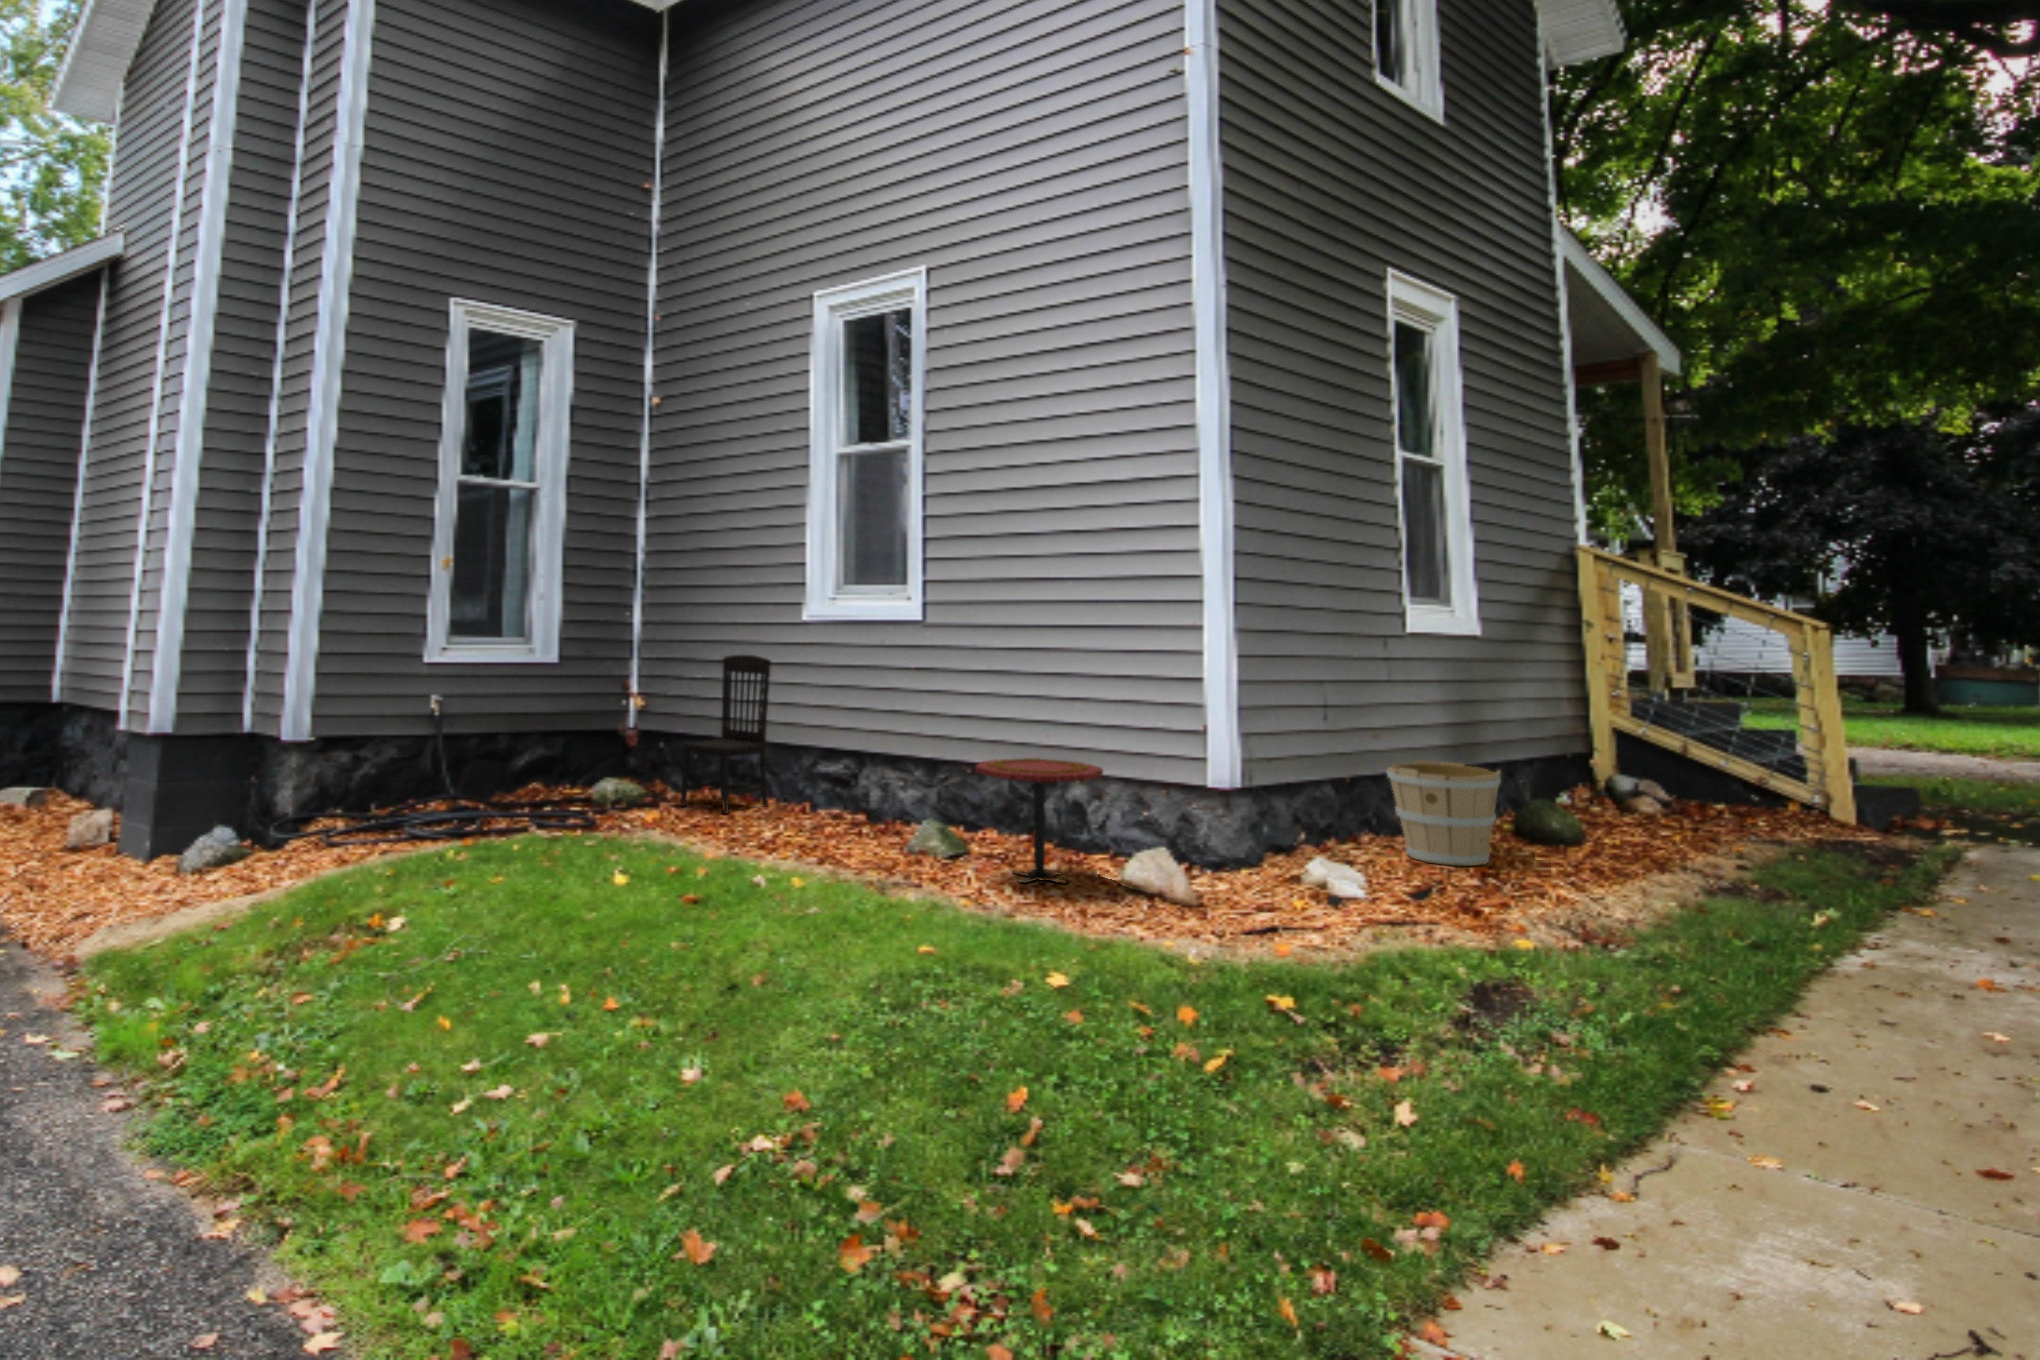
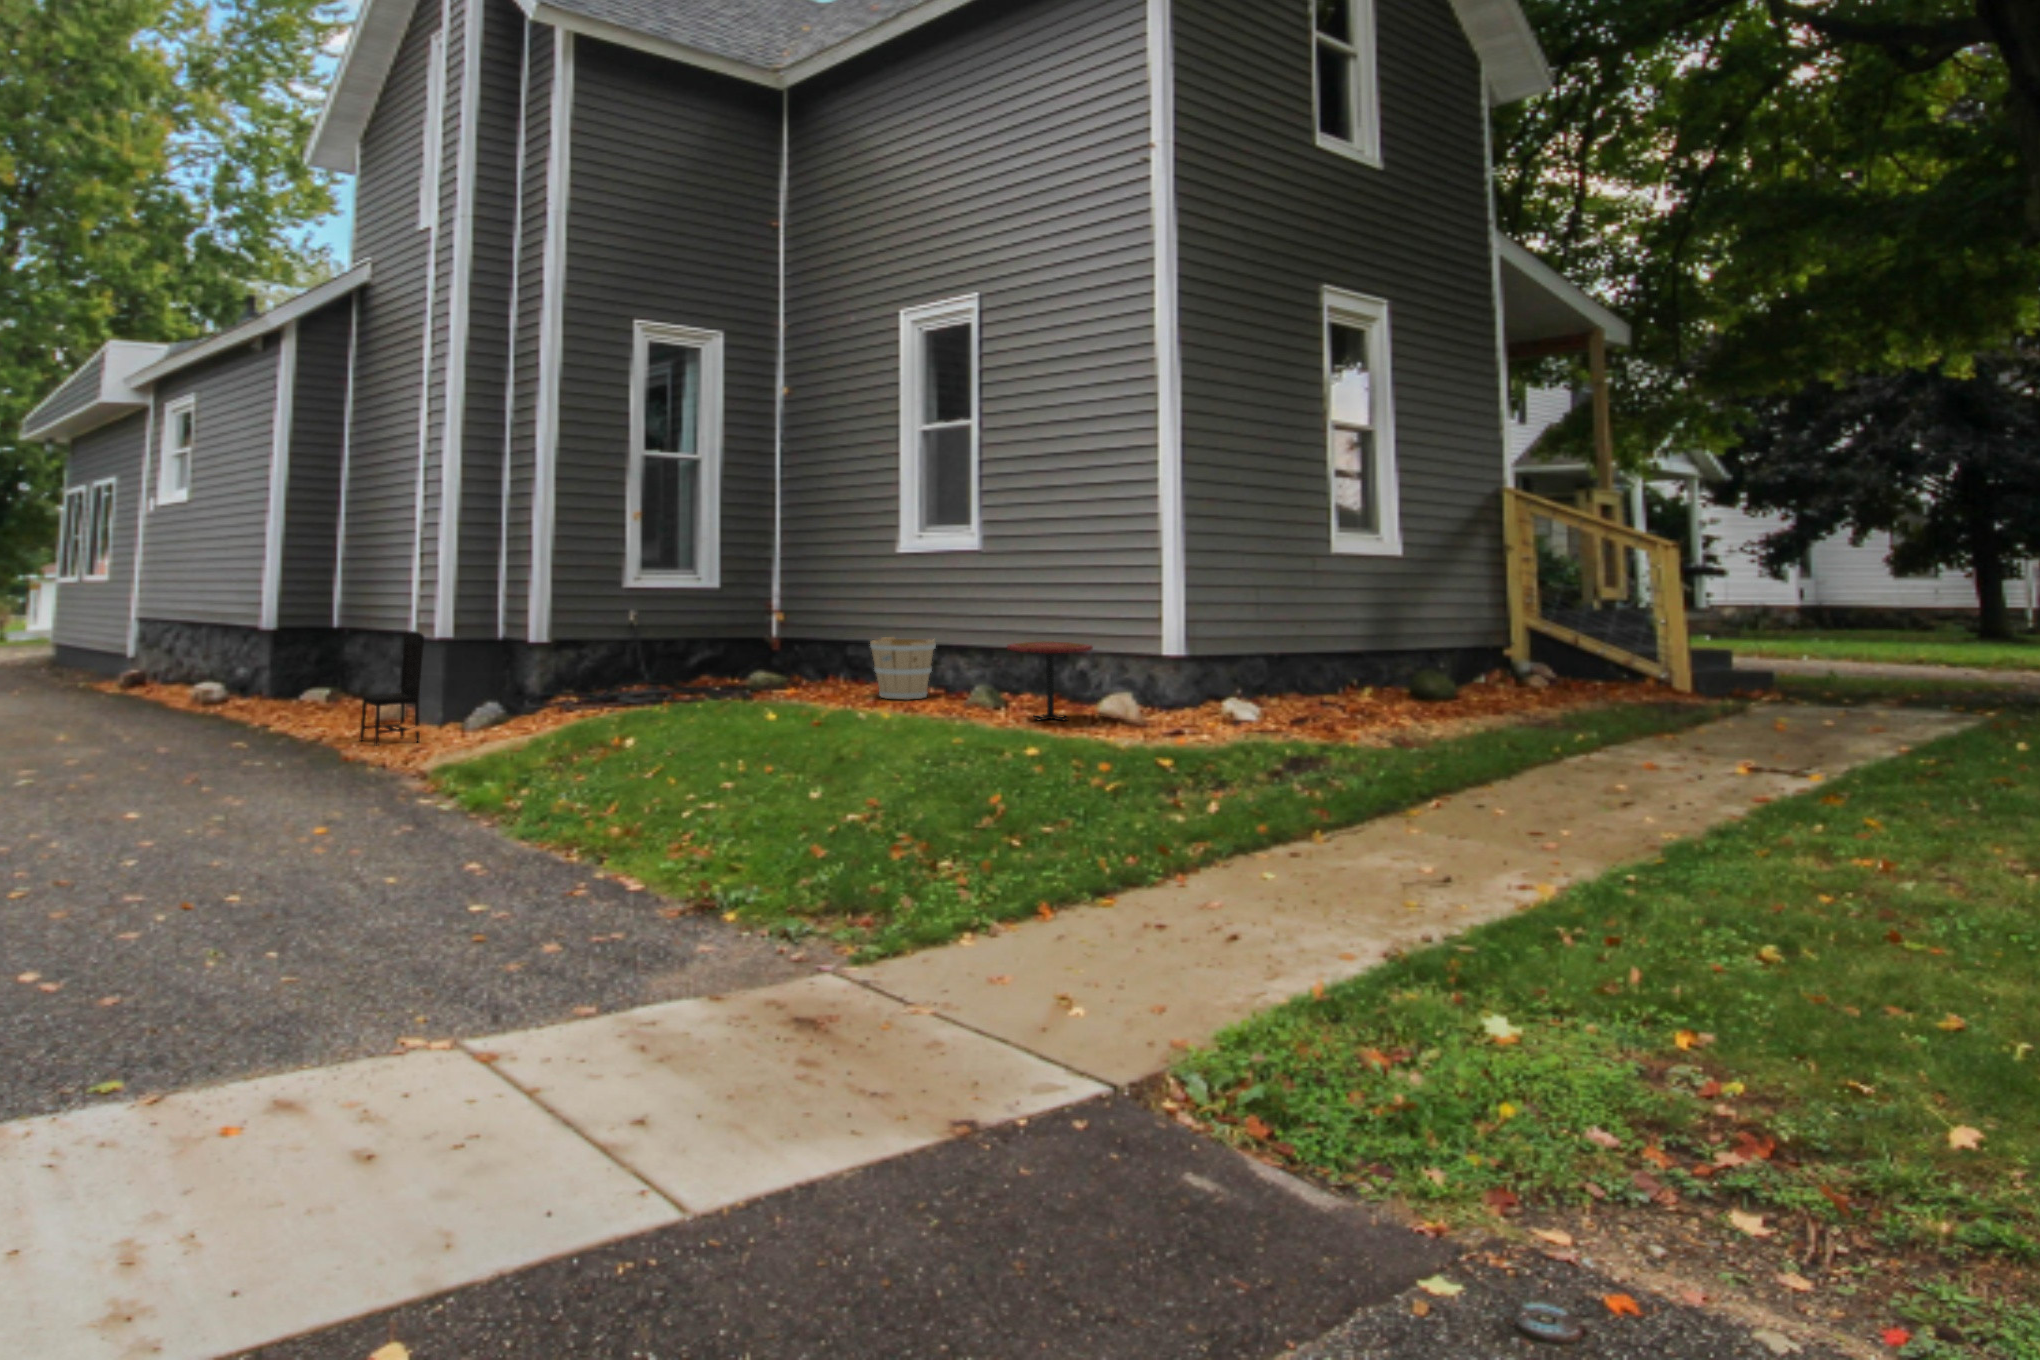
chair: present [680,655,771,814] -> present [360,631,424,746]
wooden bucket: present [1386,760,1501,866] -> present [870,637,936,700]

